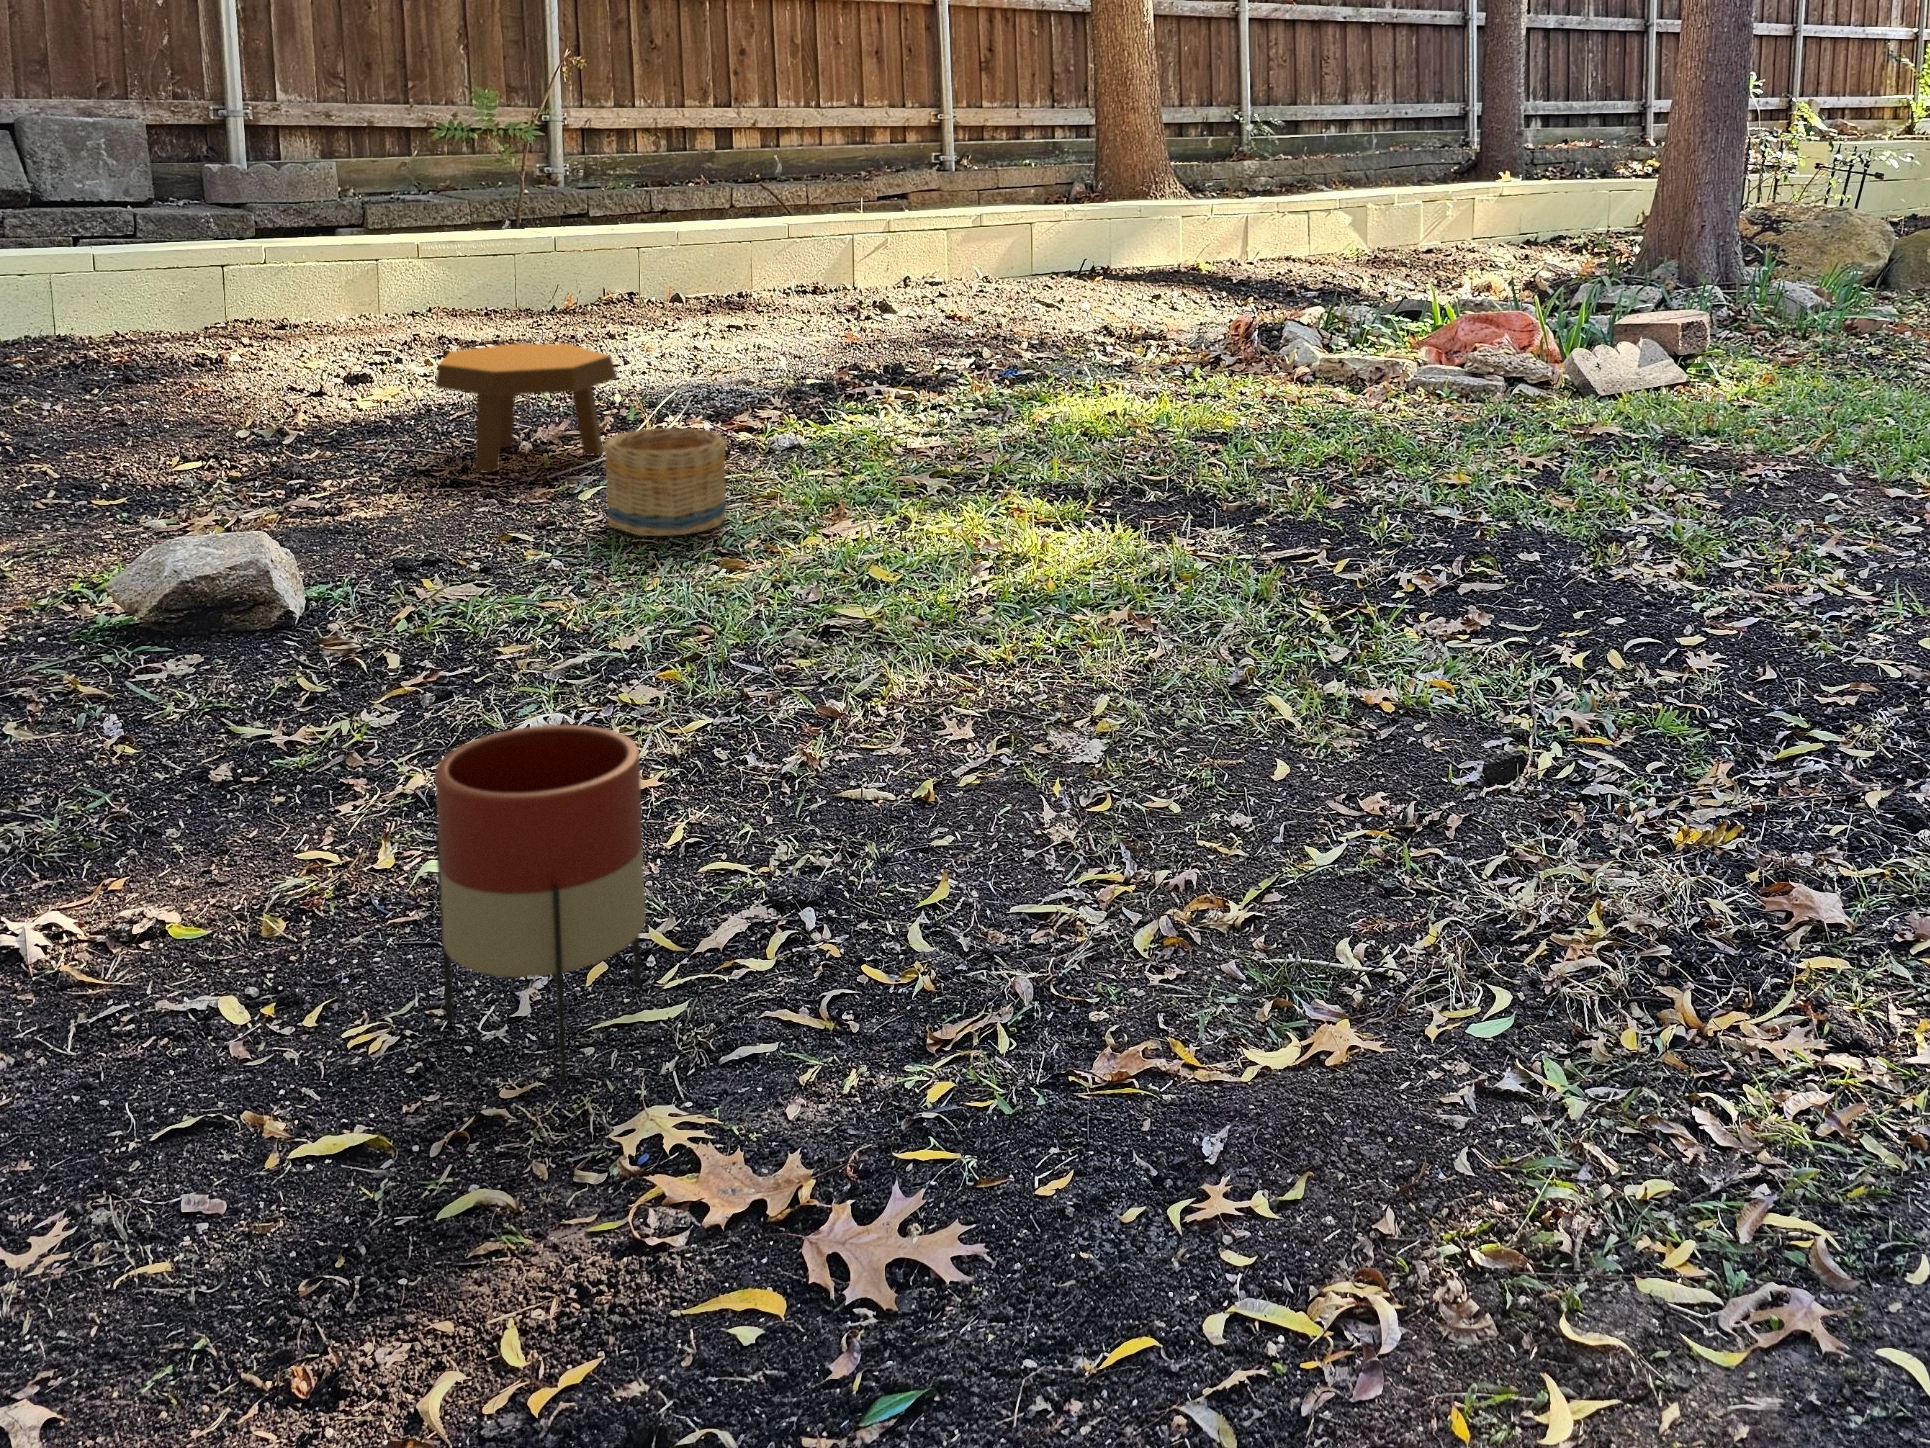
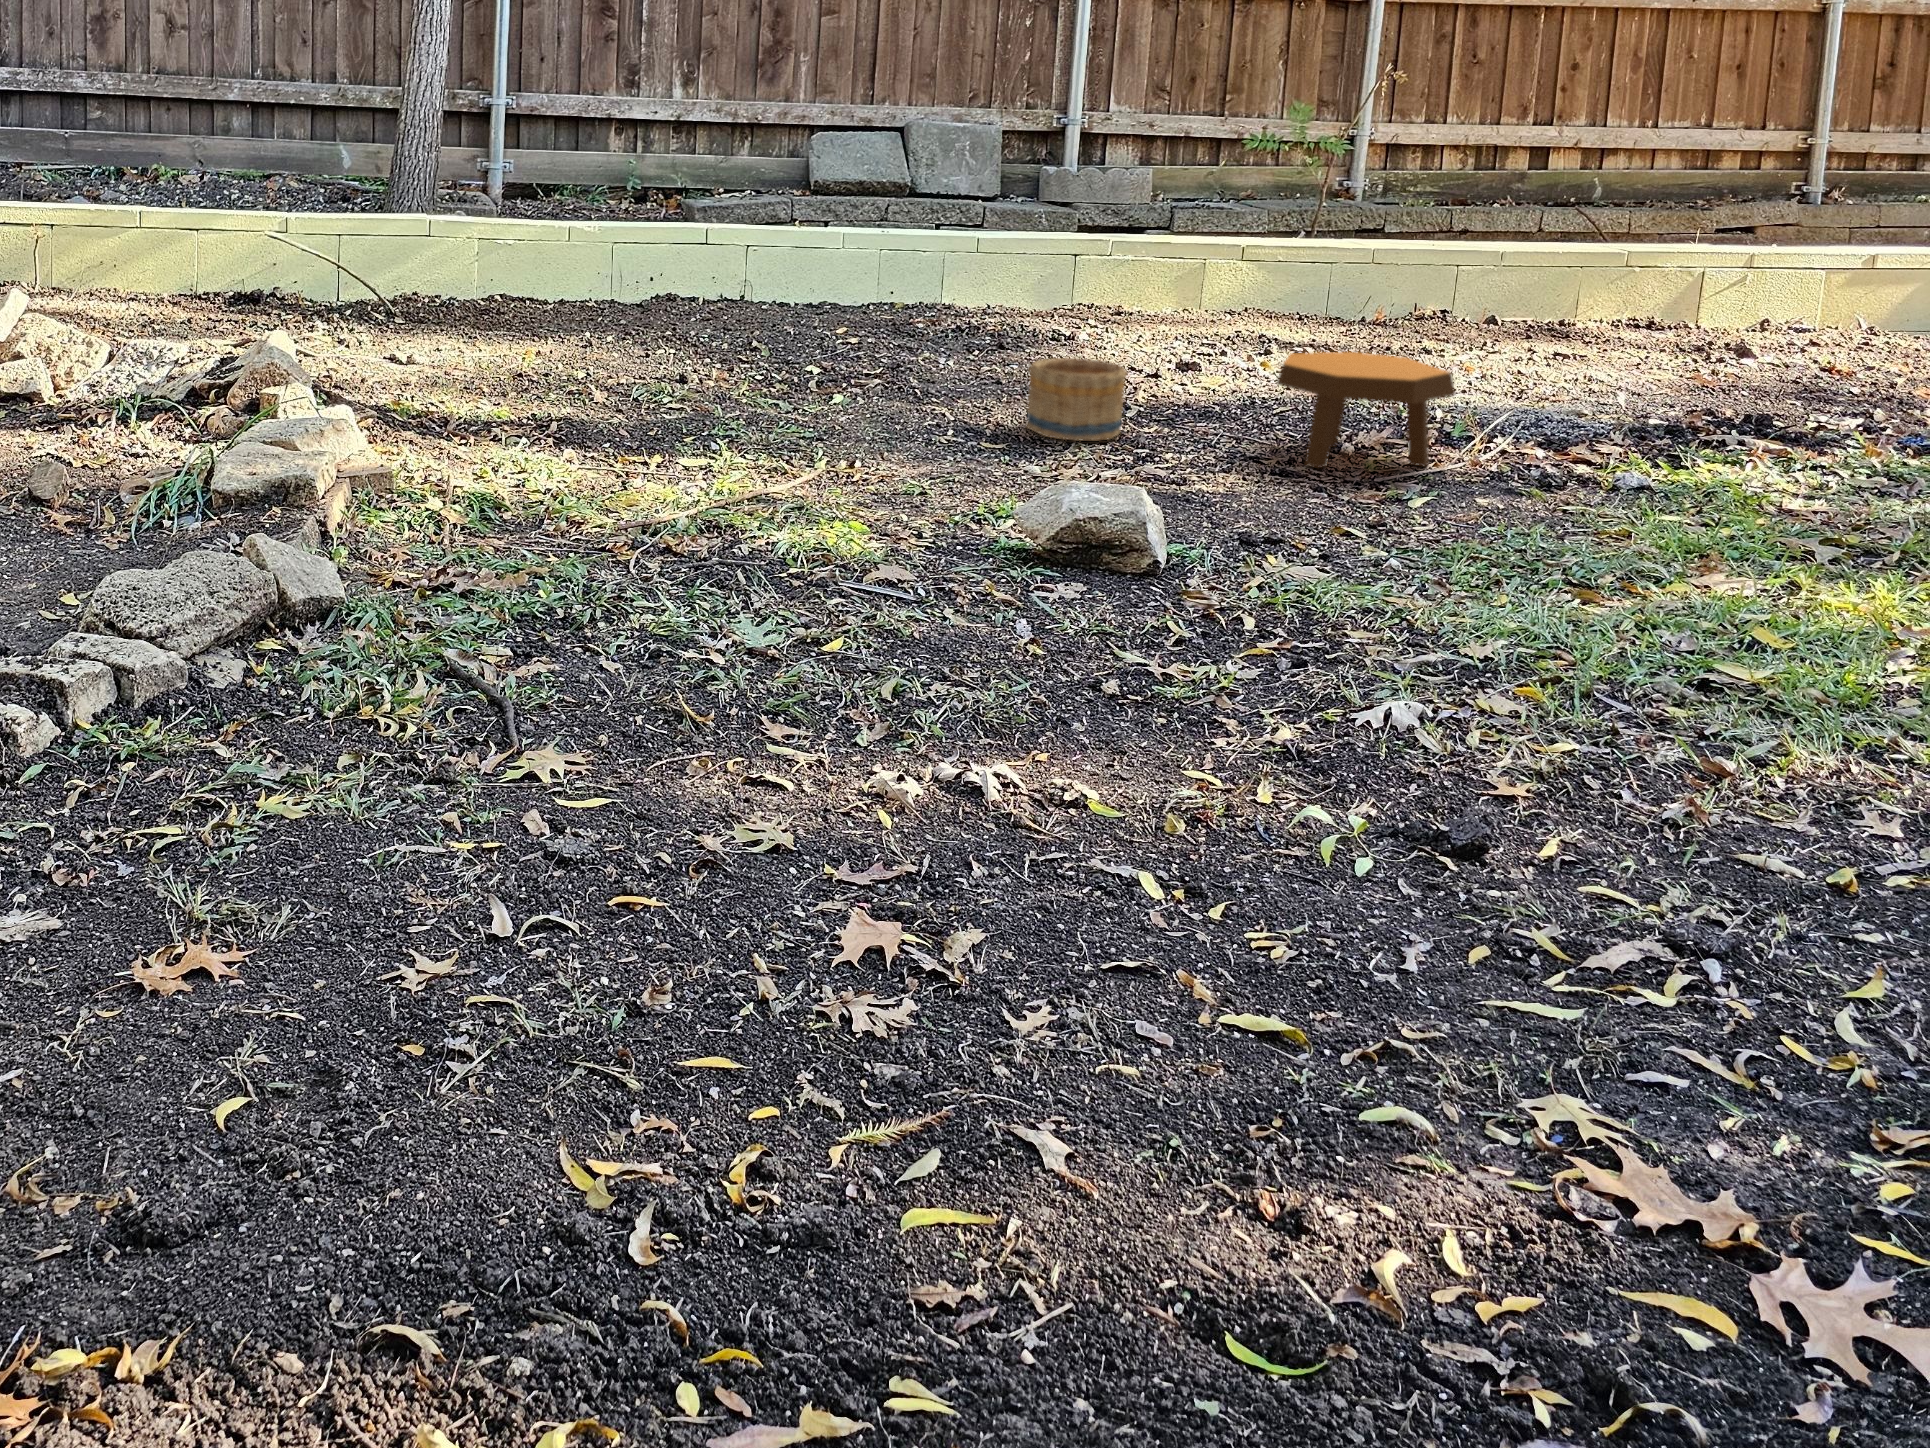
basket: present [603,428,727,536] -> present [1026,358,1127,441]
planter: present [435,725,646,1082] -> none [1341,709,1579,1042]

